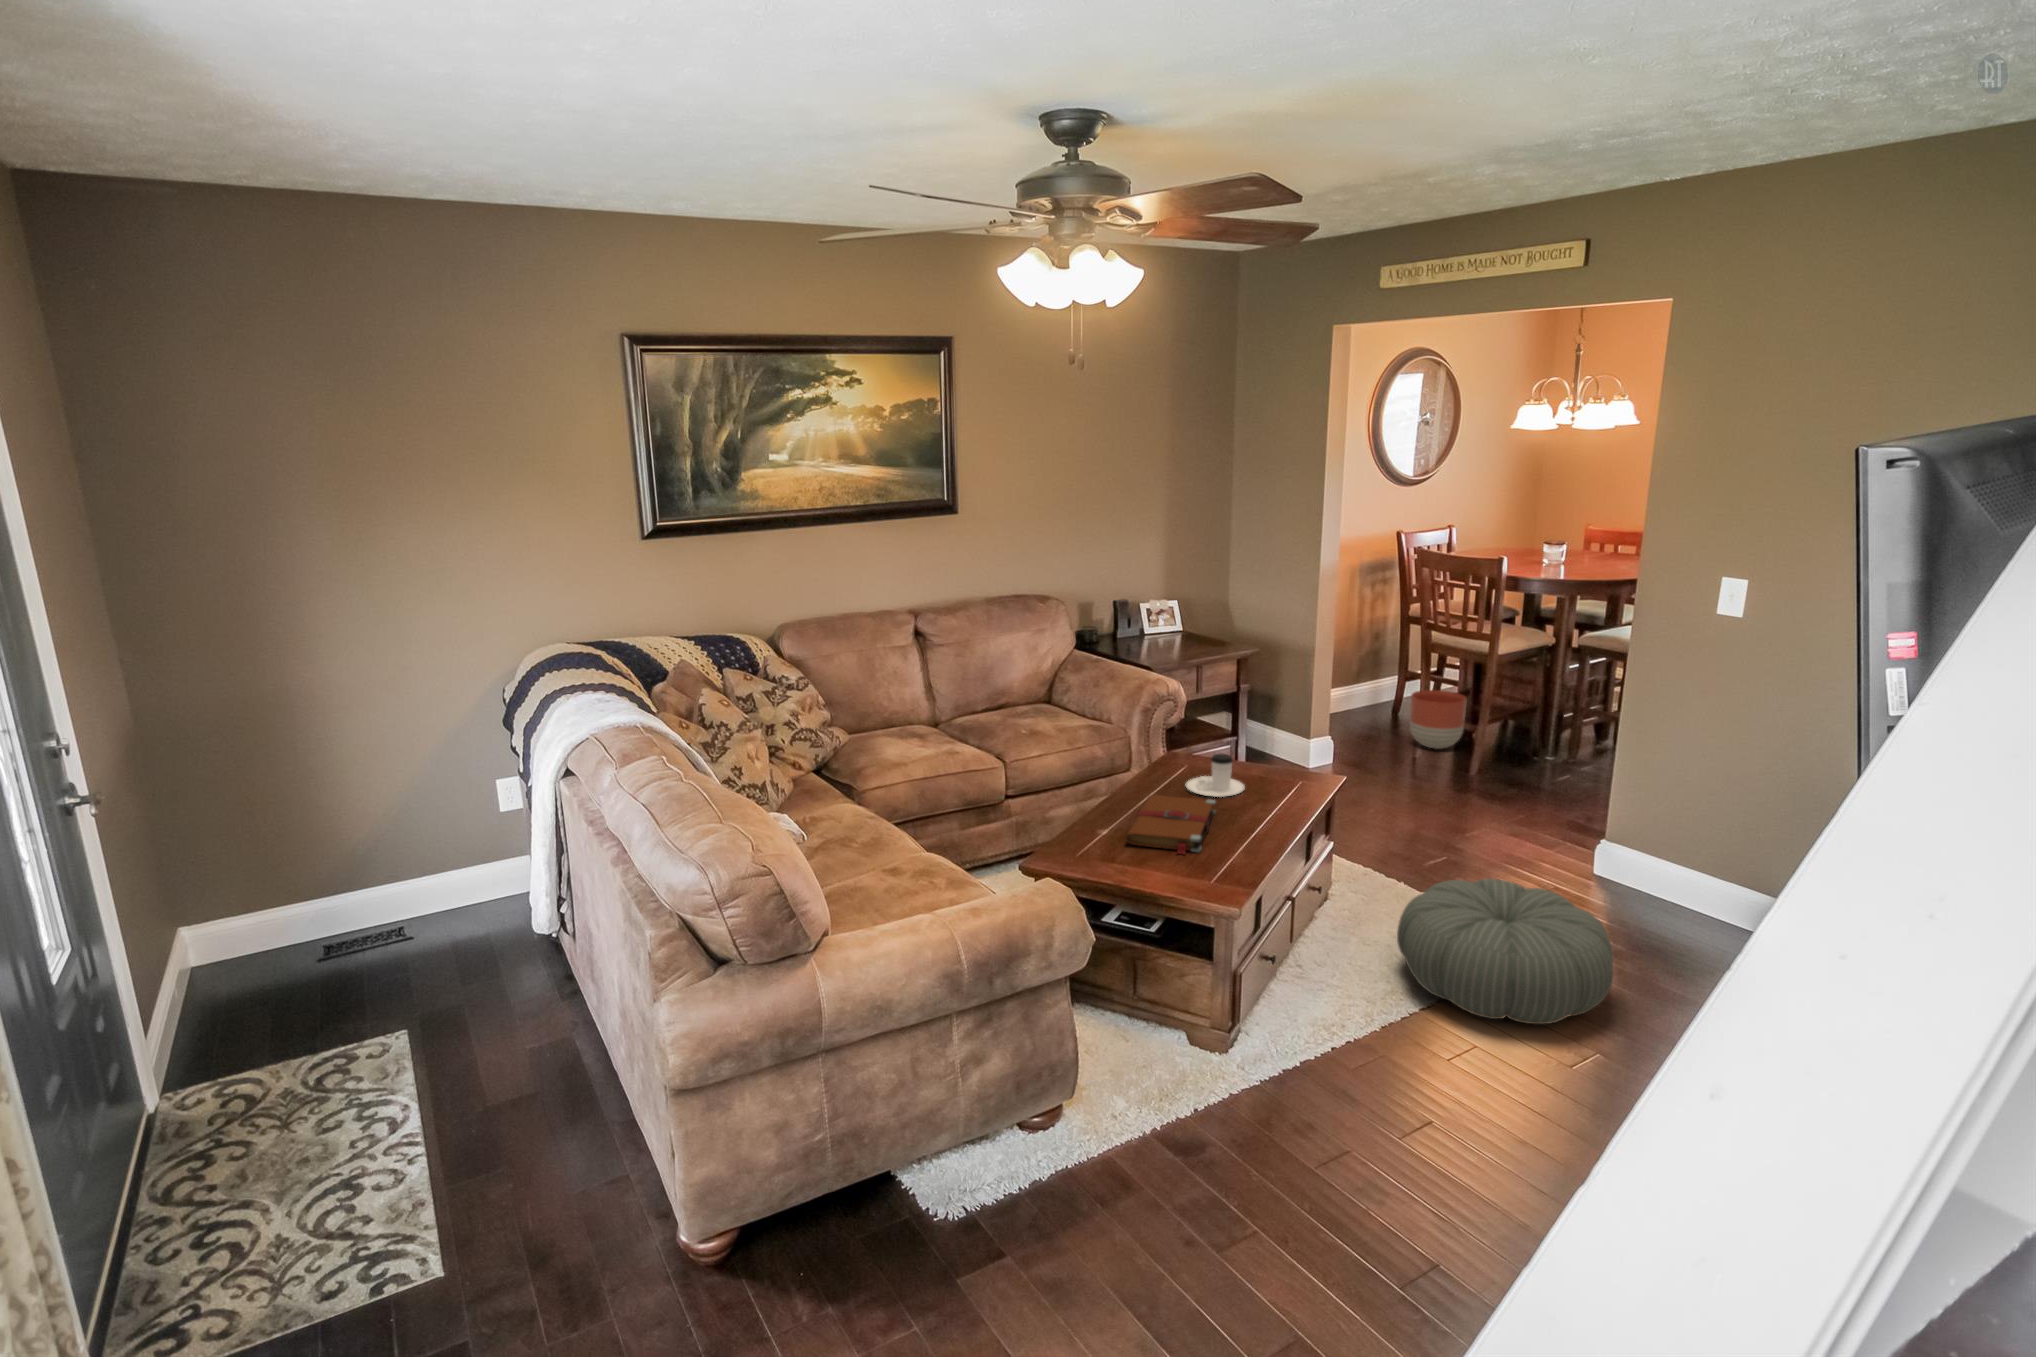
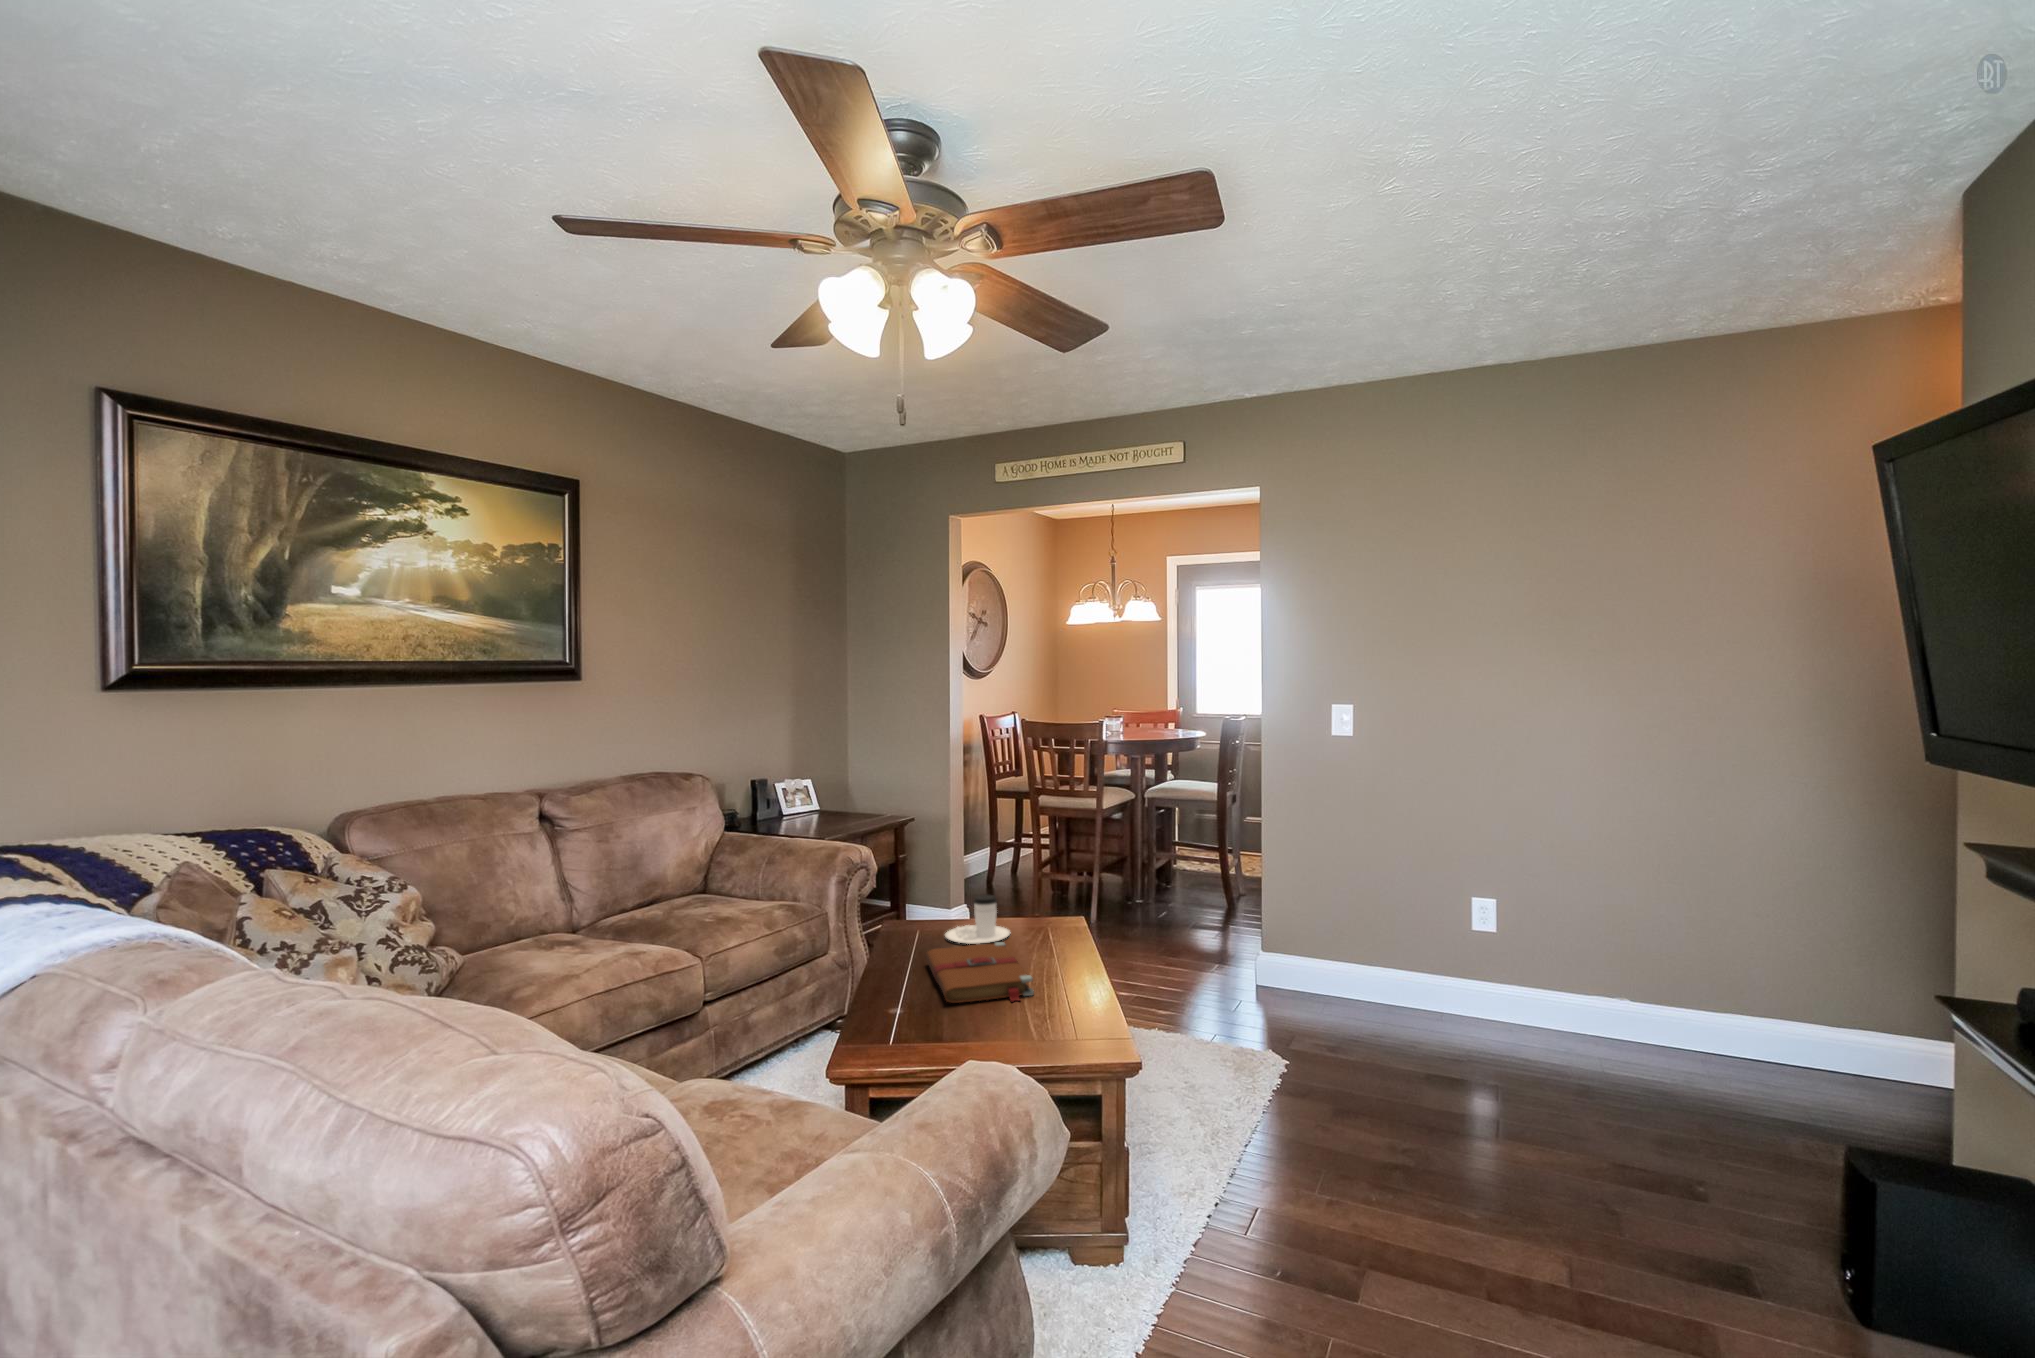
planter: present [1410,690,1467,749] -> none [1025,850,1072,904]
pouf: present [1397,878,1613,1024] -> none [1190,979,1396,1118]

